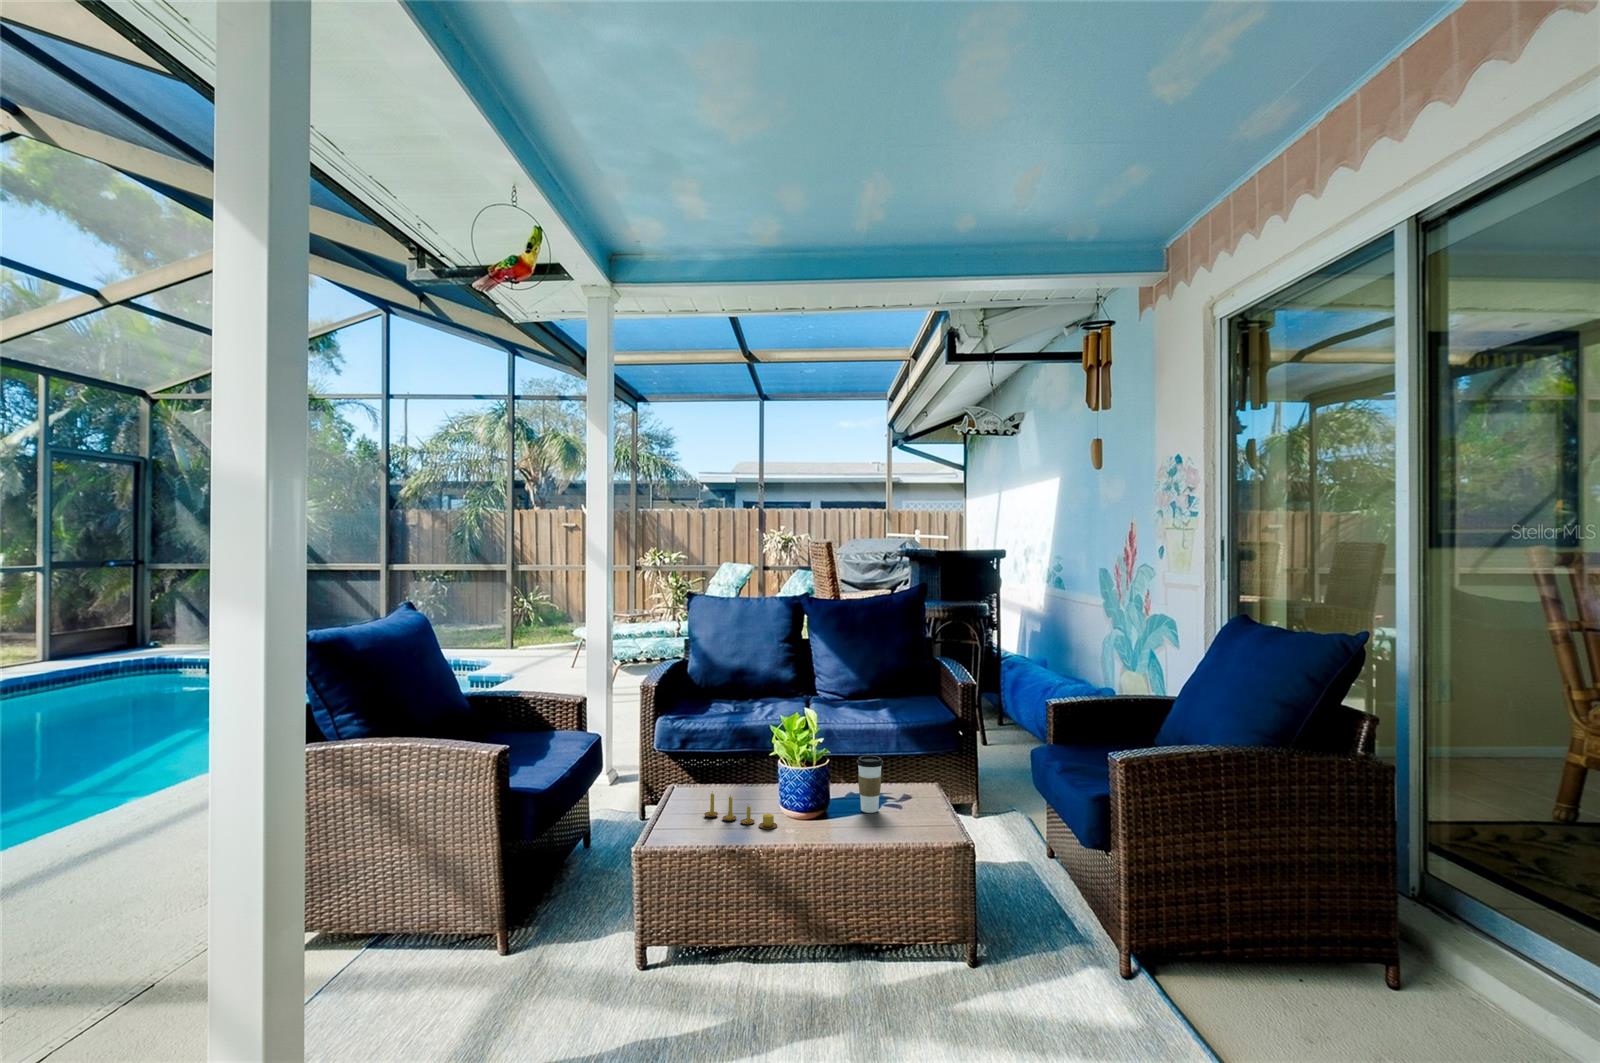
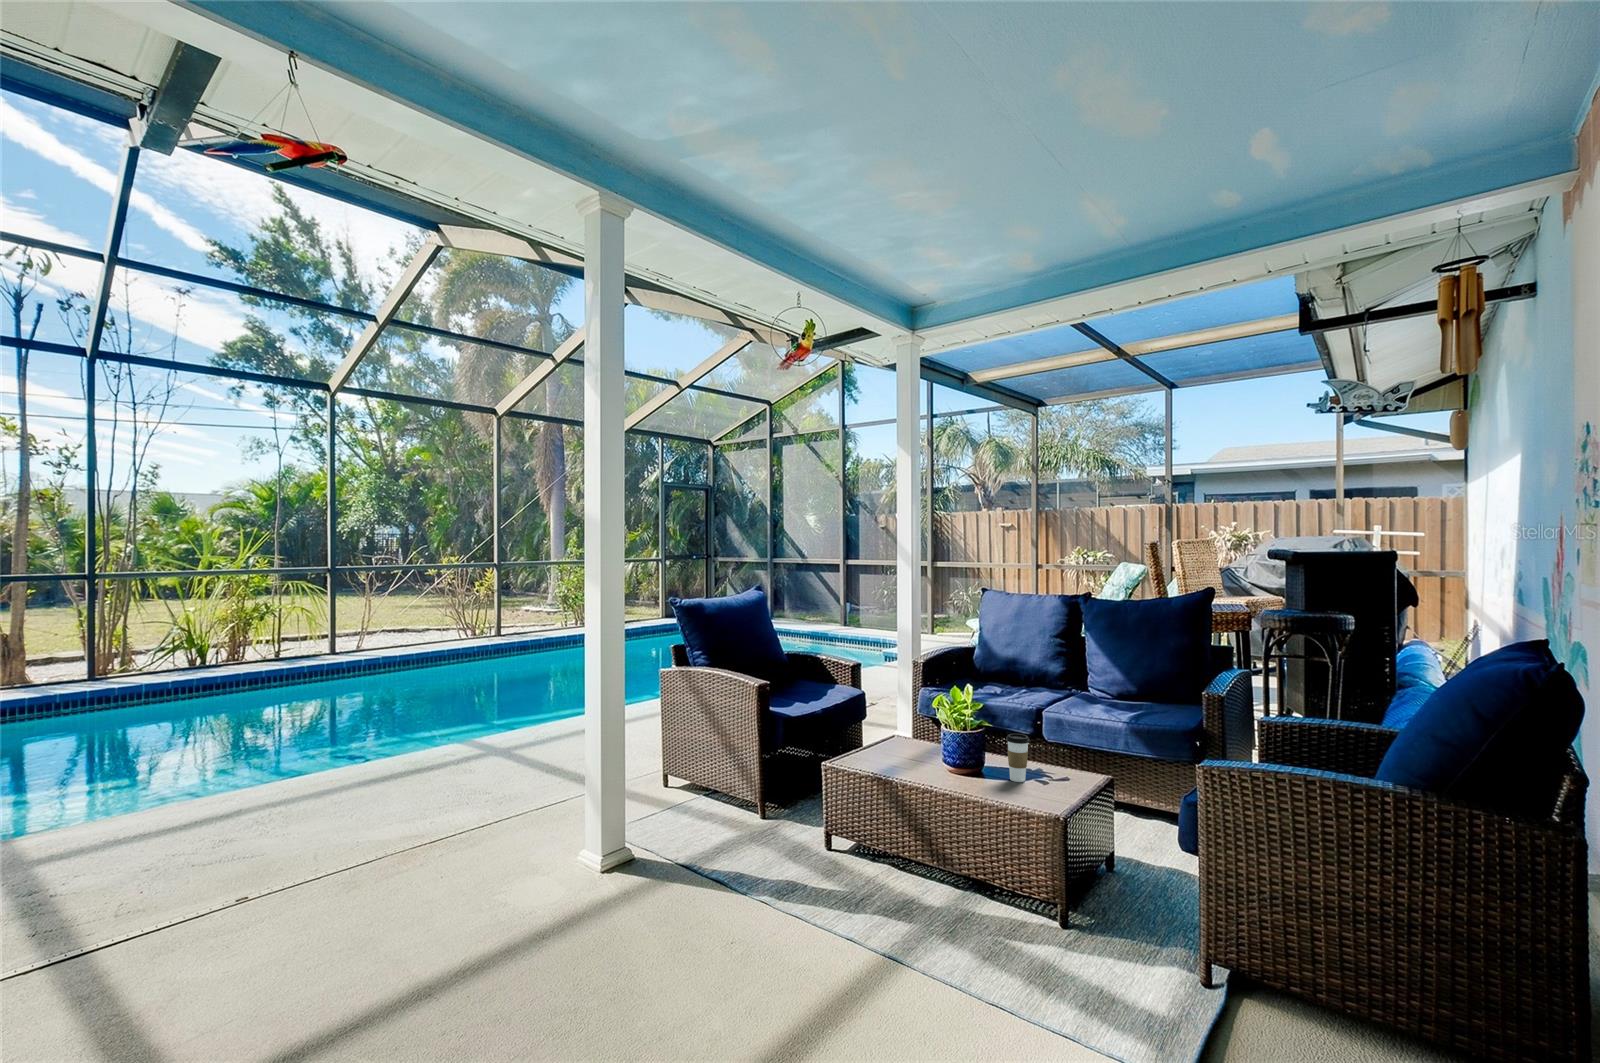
candle: present [704,793,777,829] -> none [891,740,931,775]

